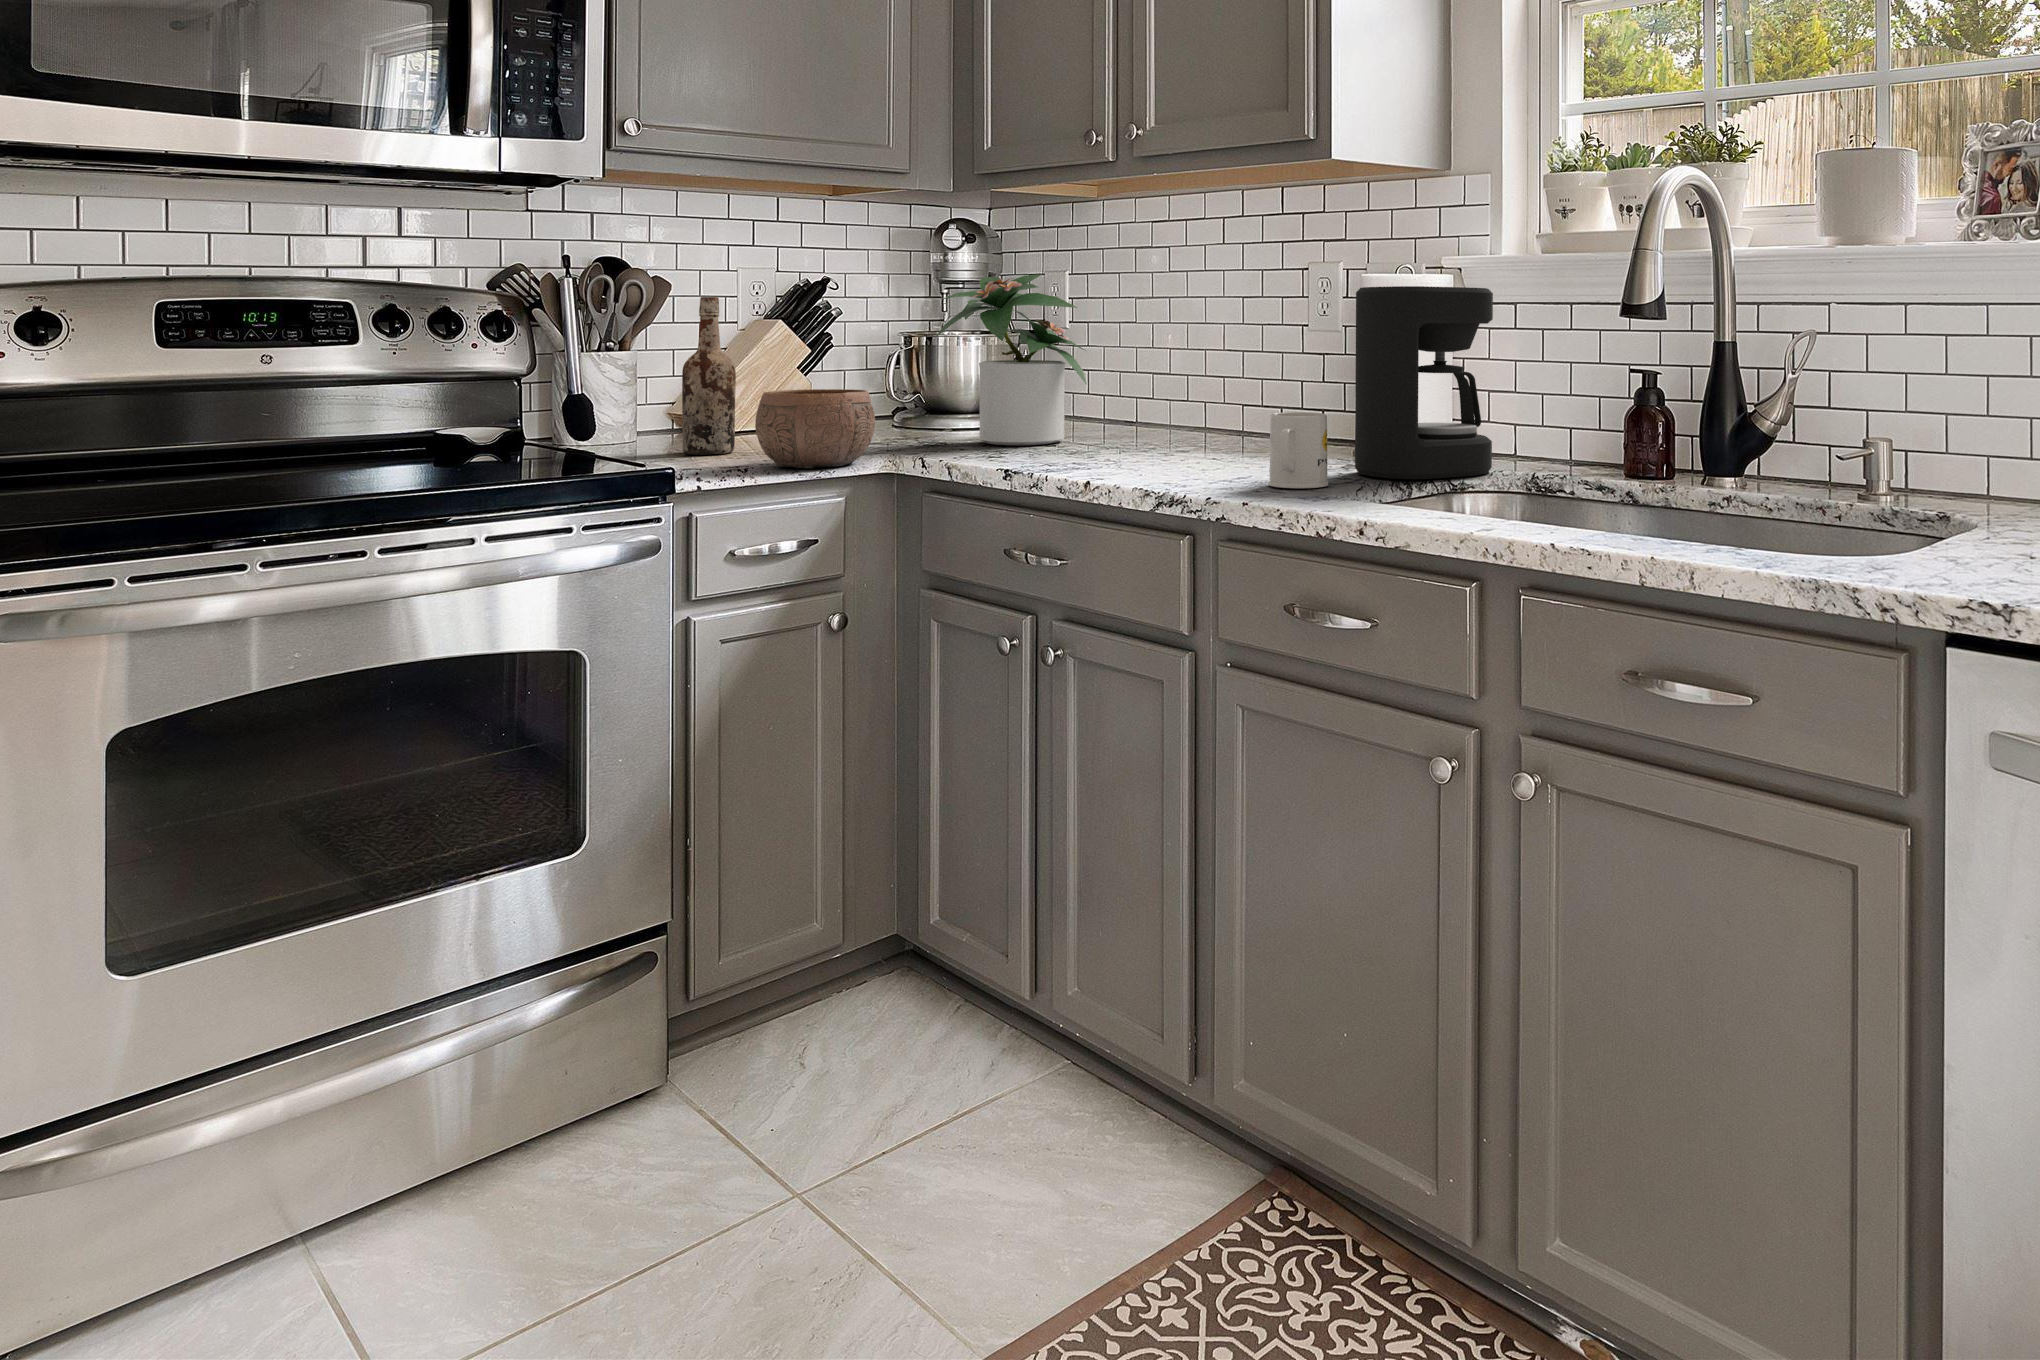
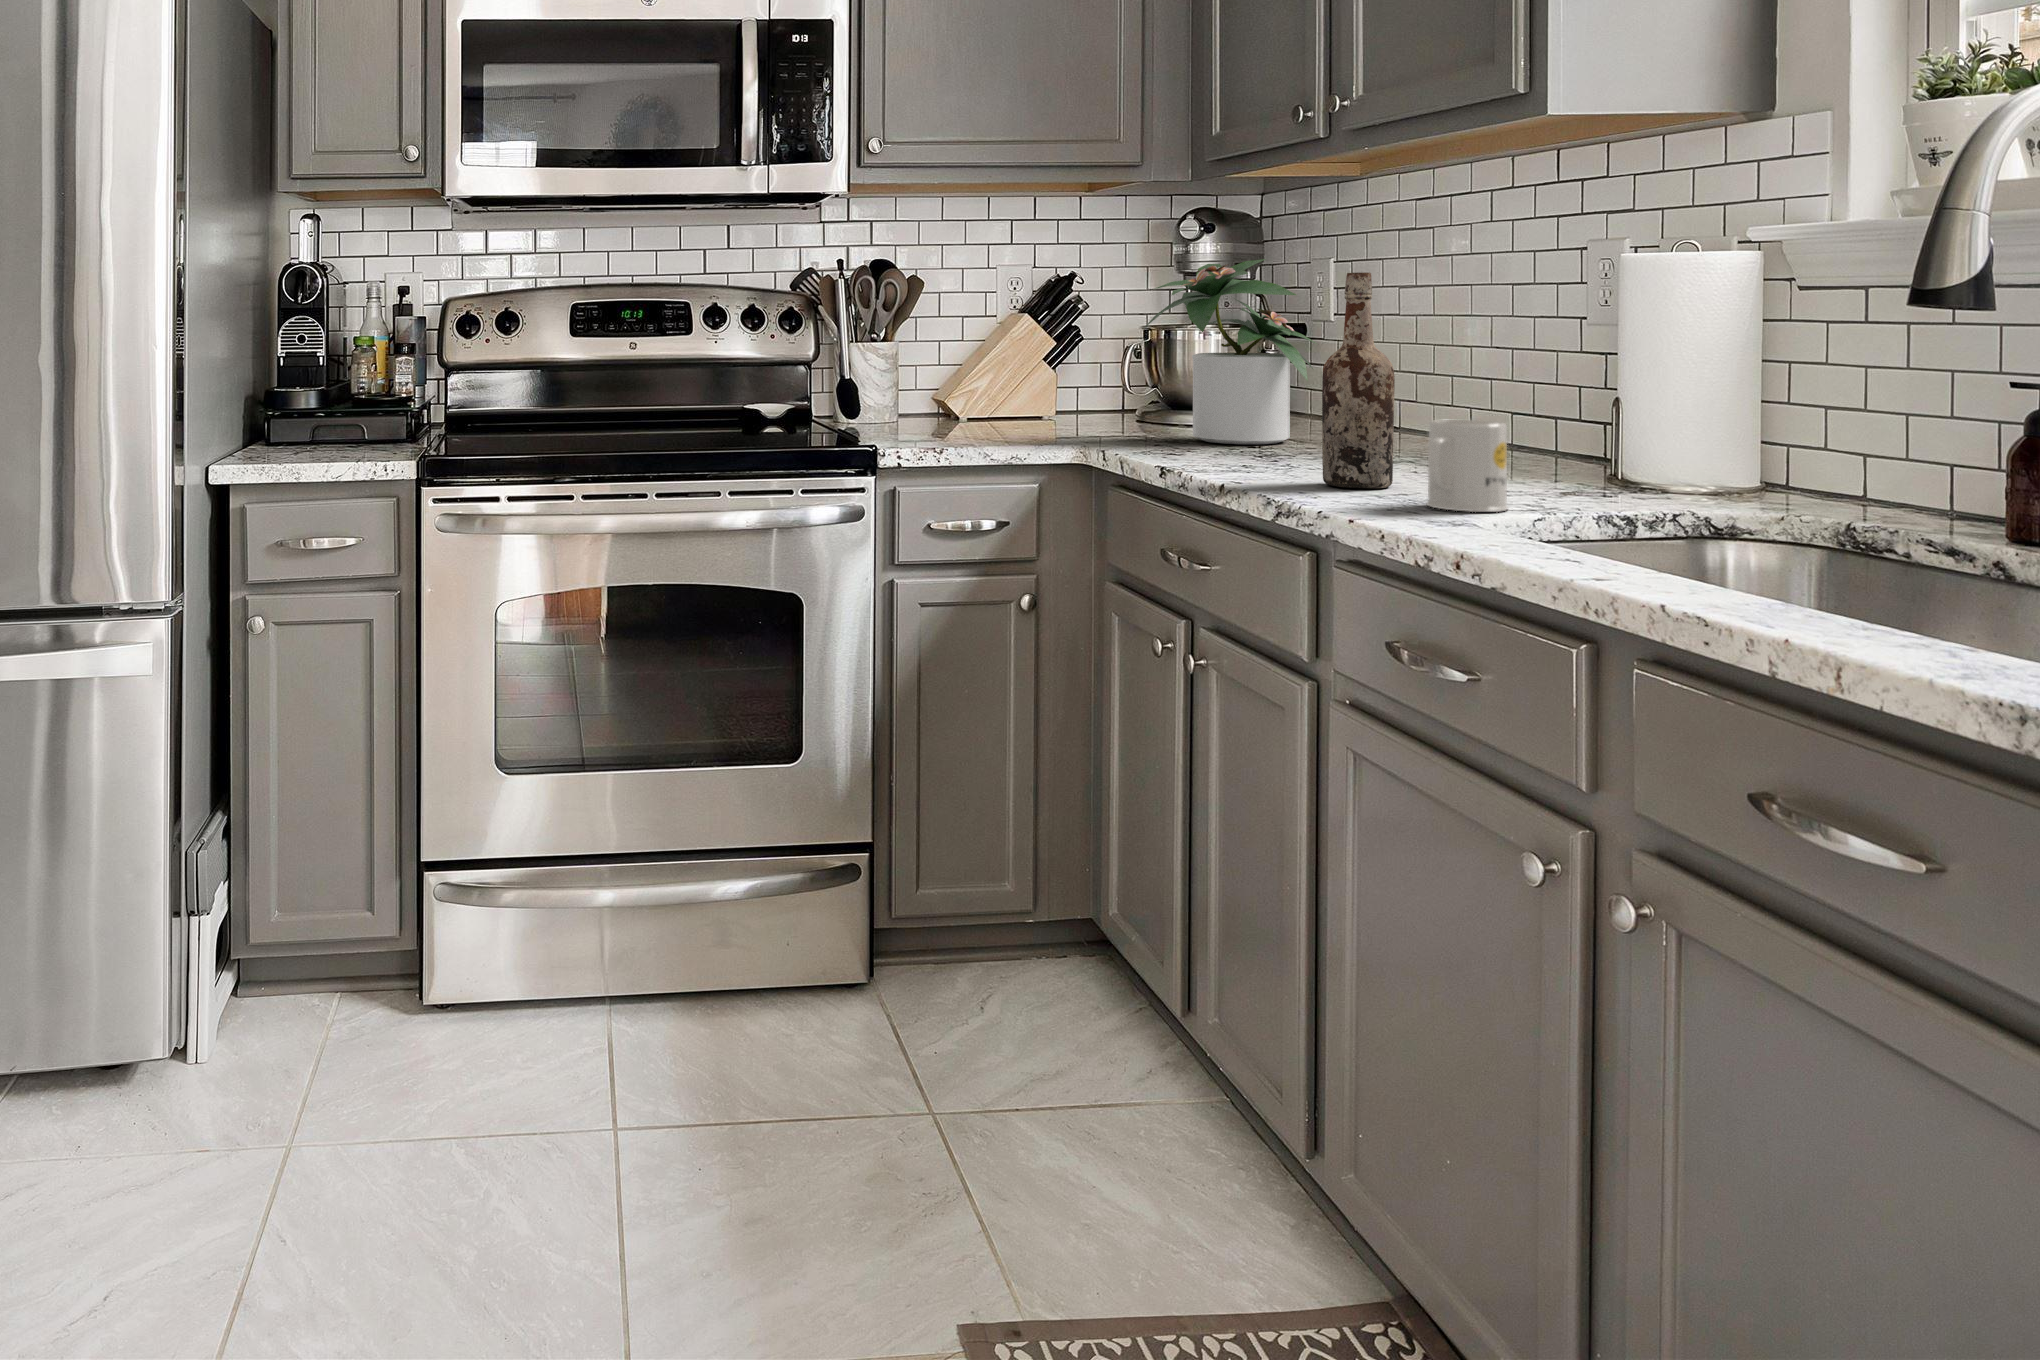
coffee maker: present [1355,286,1493,479] -> none [1572,262,1794,517]
wine bottle: present [682,297,736,455] -> present [1322,272,1395,488]
bowl: present [755,389,875,468] -> none [955,378,1064,453]

